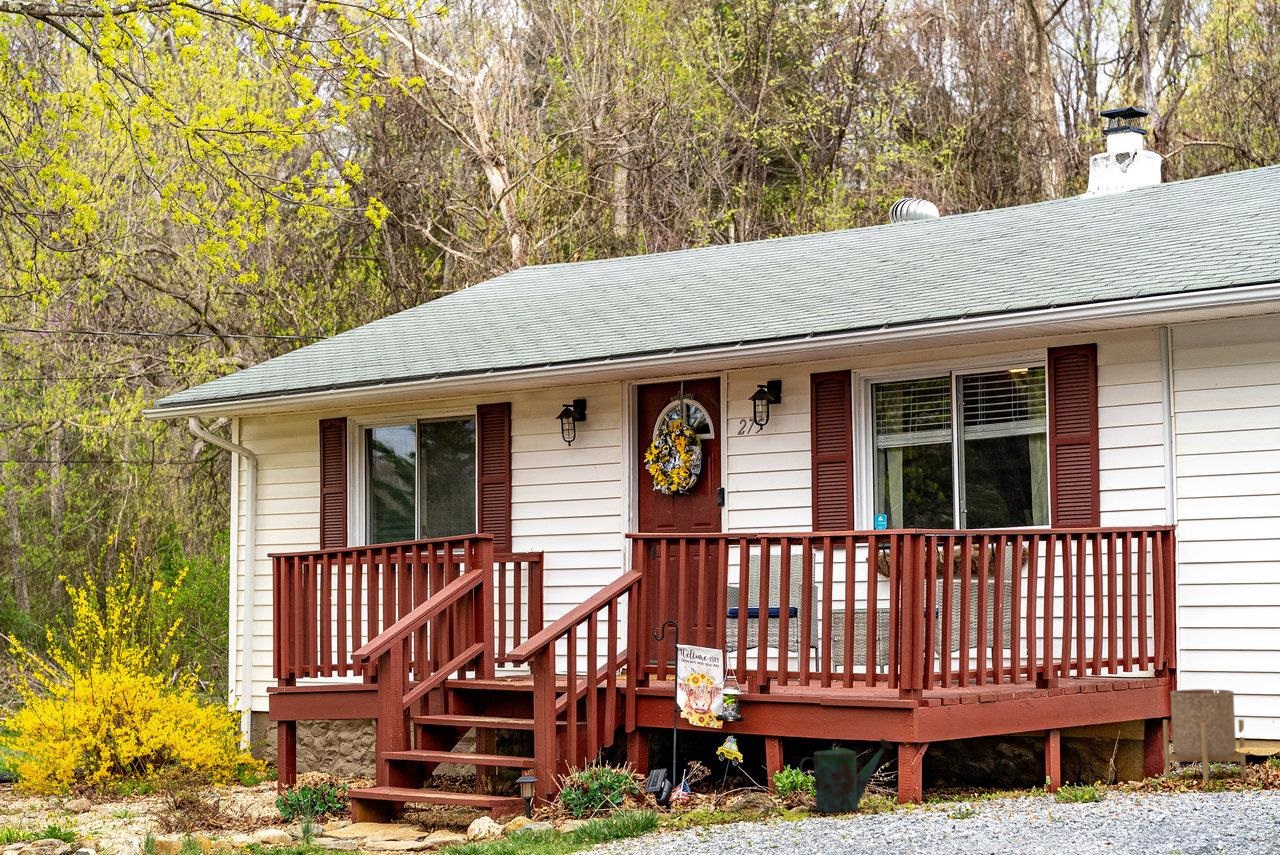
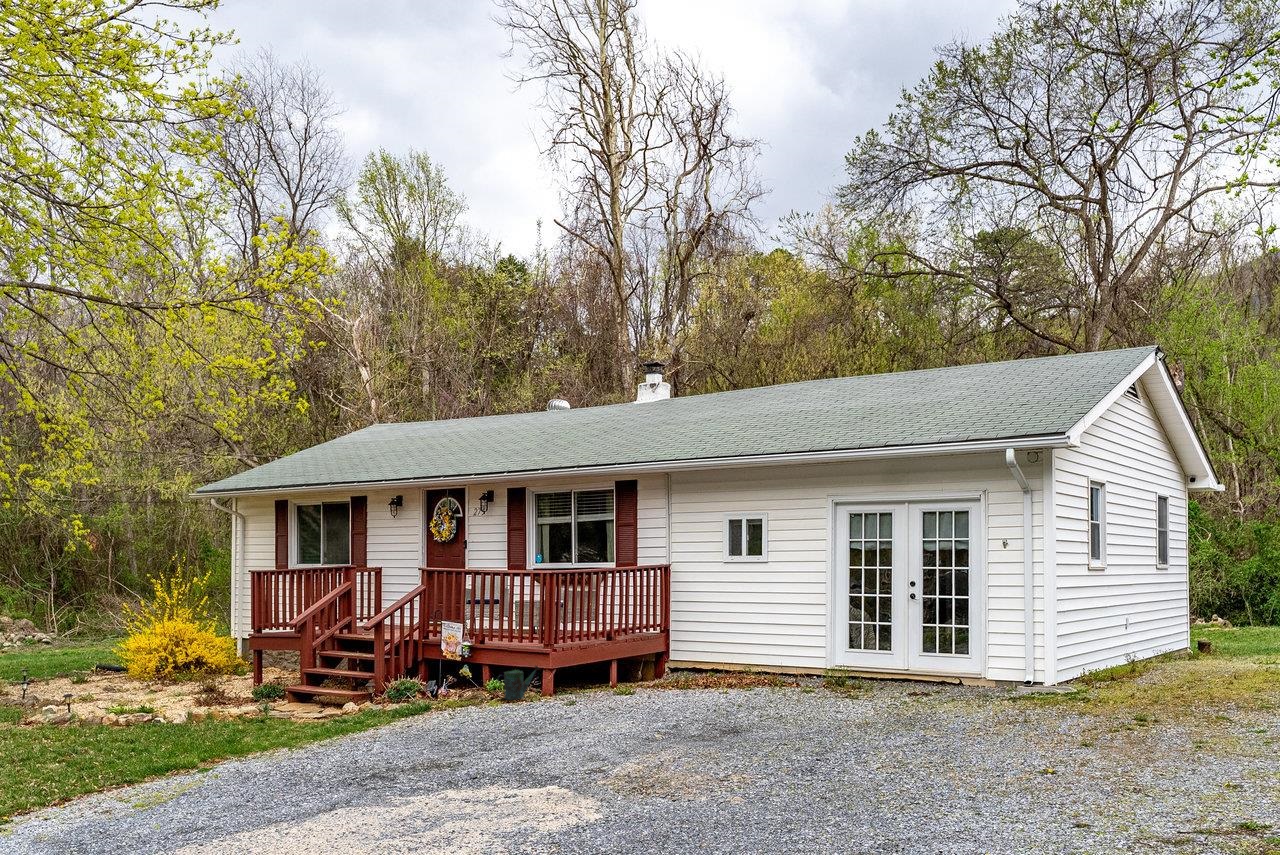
planter: present [1163,689,1246,781] -> none [663,638,698,680]

